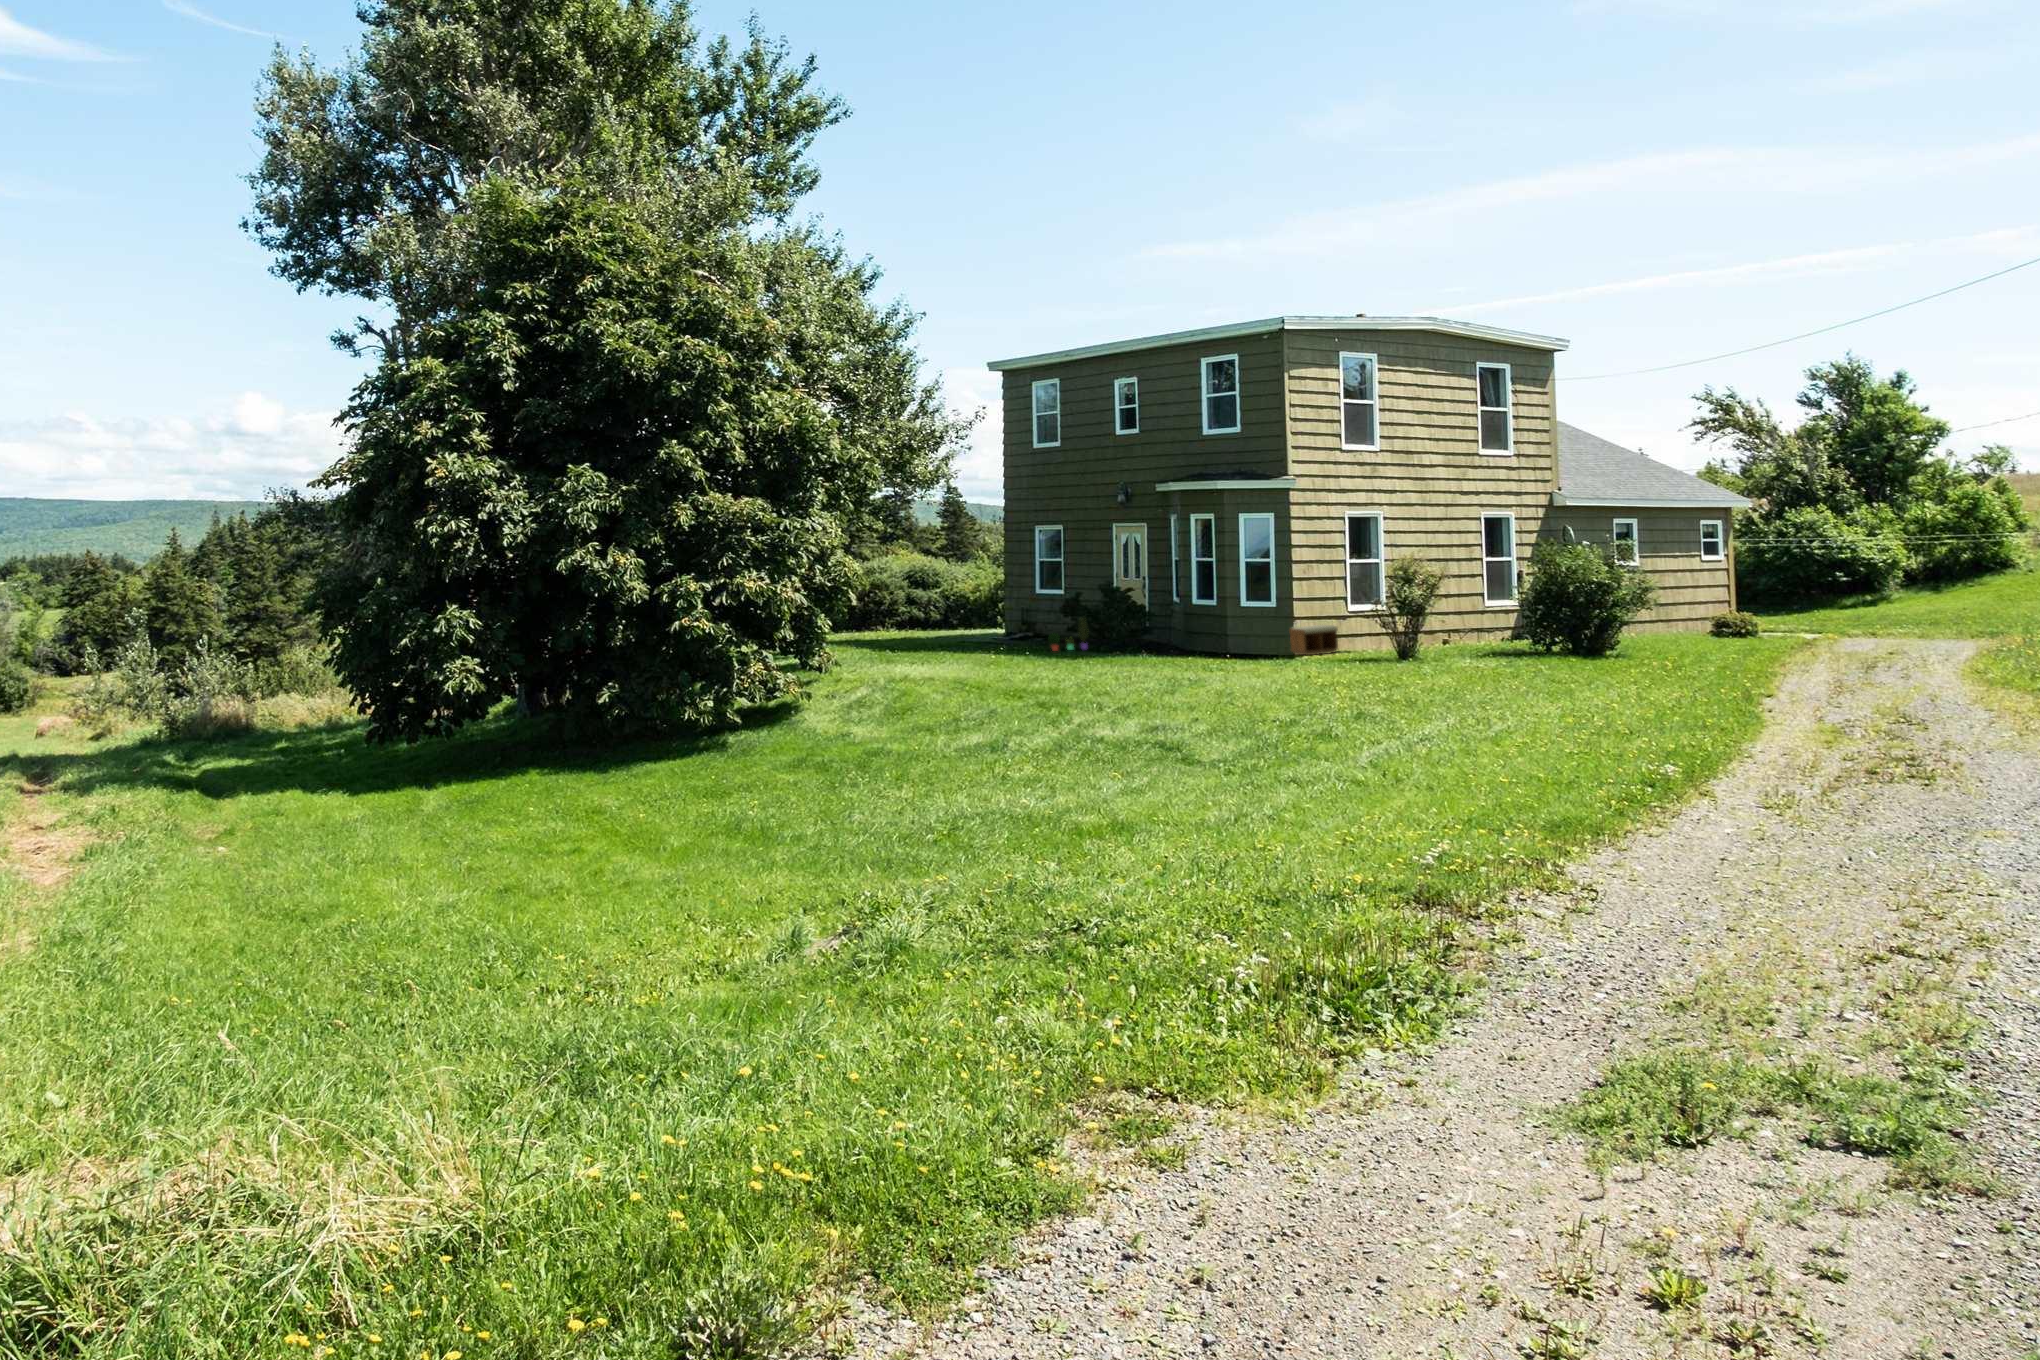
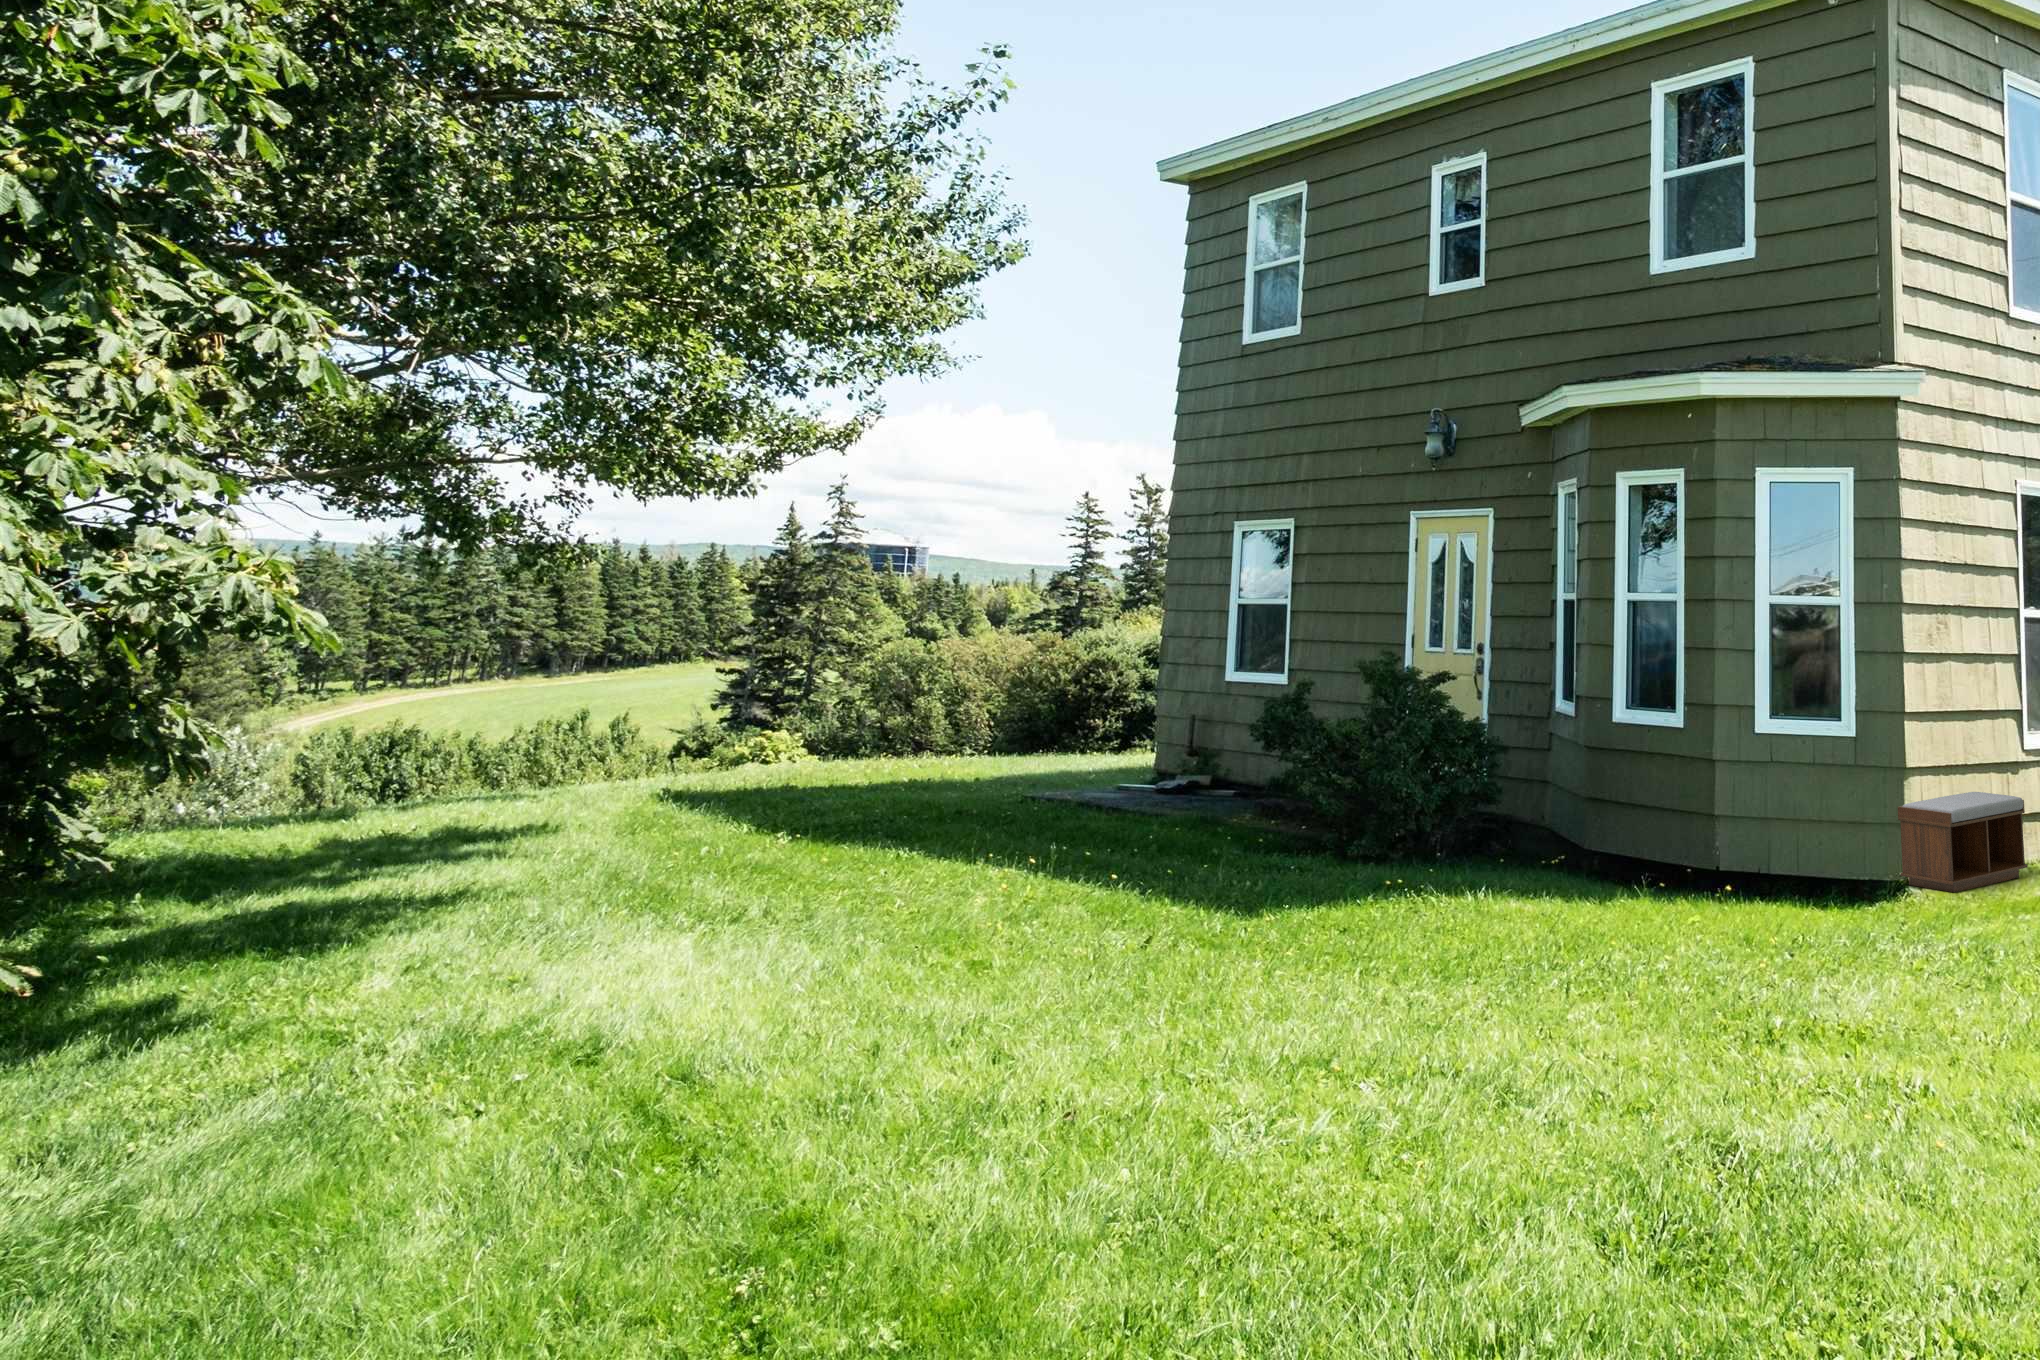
potted plant: present [1048,619,1088,651] -> none [1209,751,1329,853]

